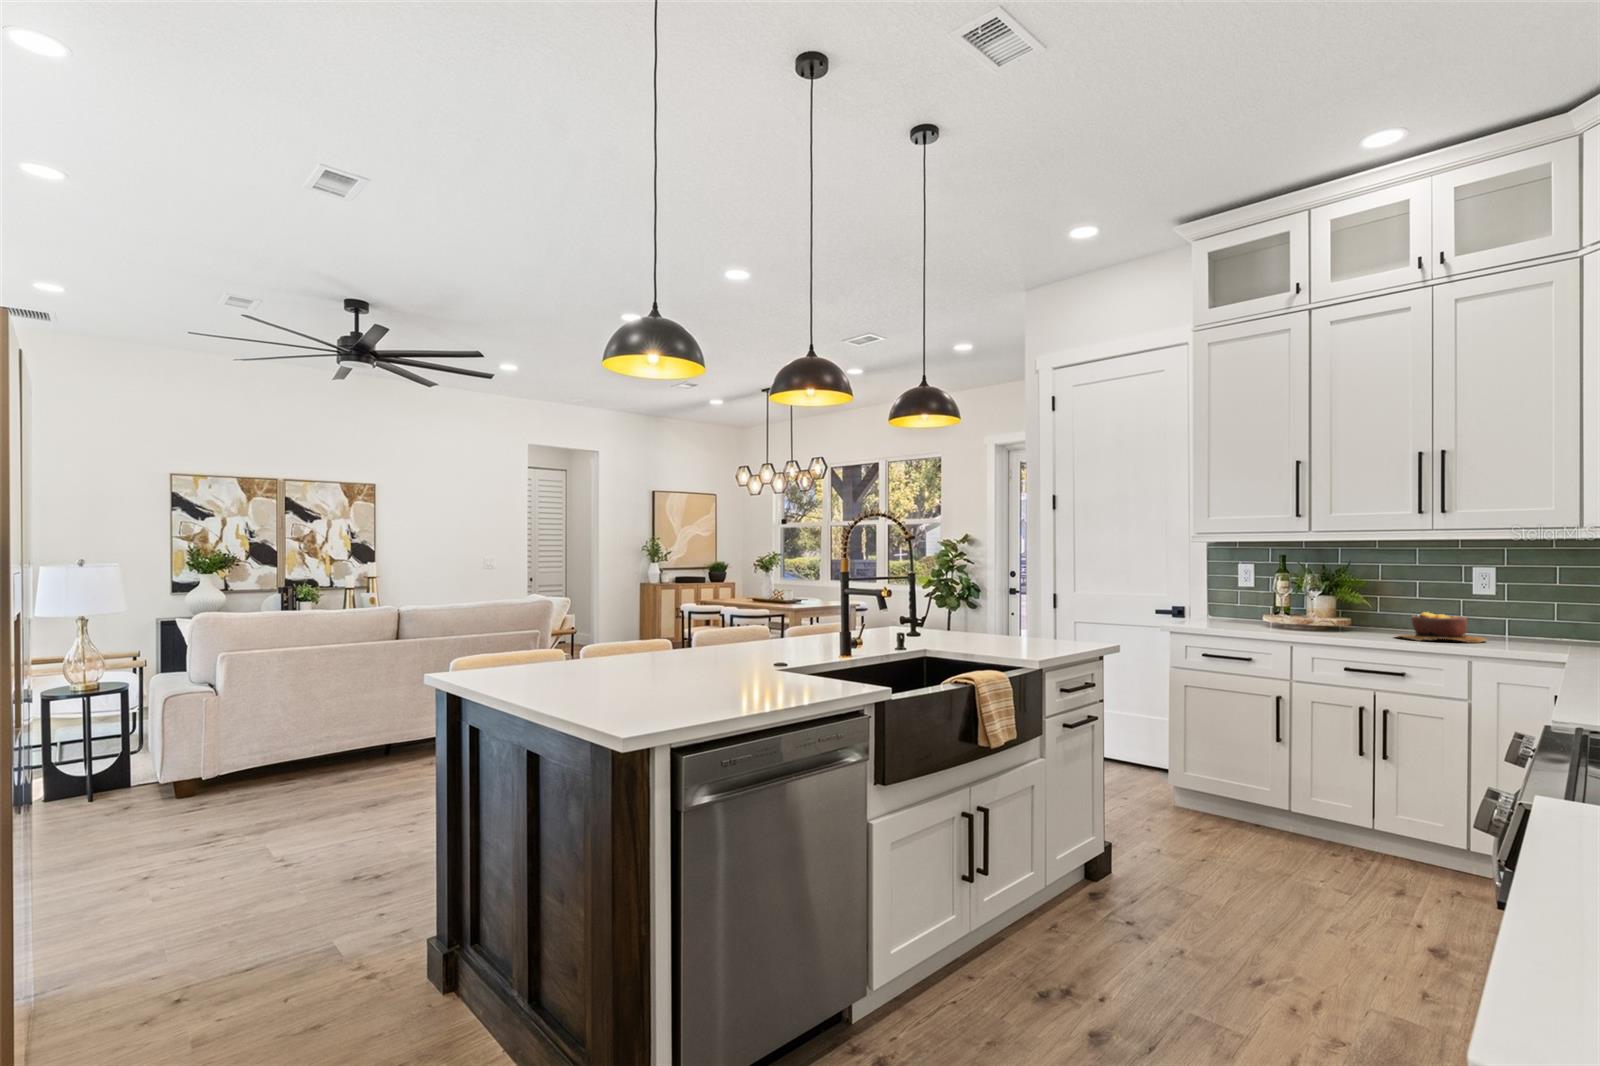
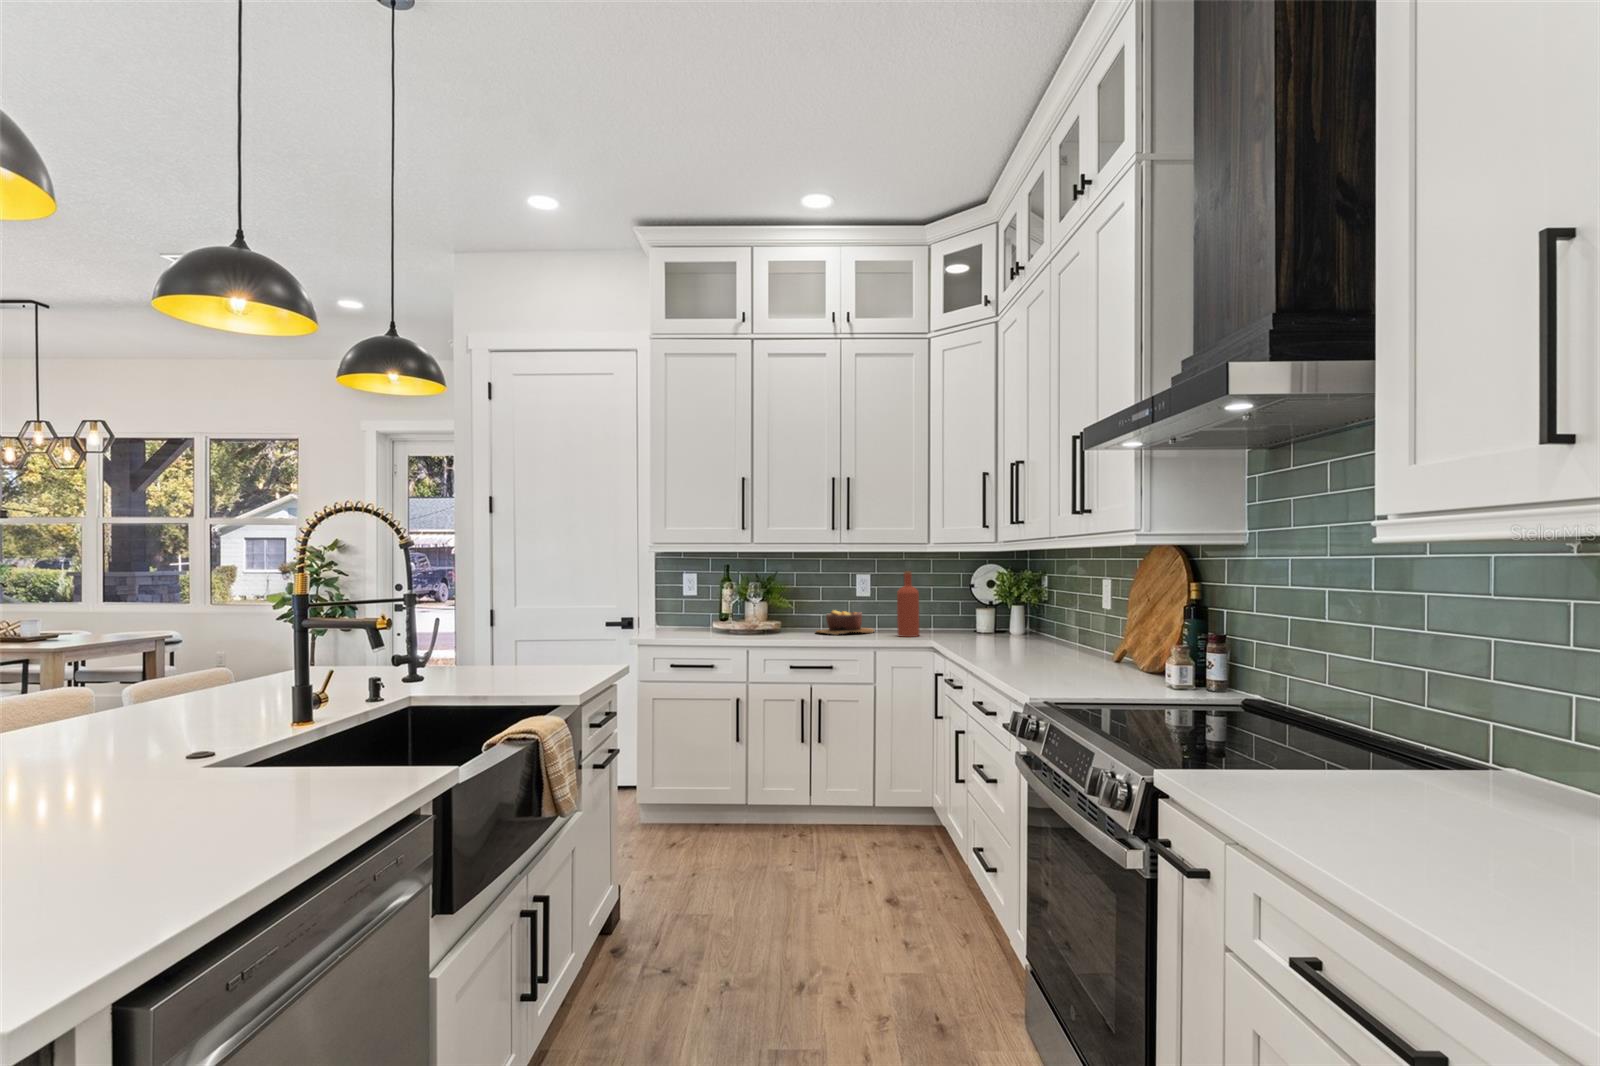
bottle: none [1509,567,1547,651] -> present [897,571,920,637]

